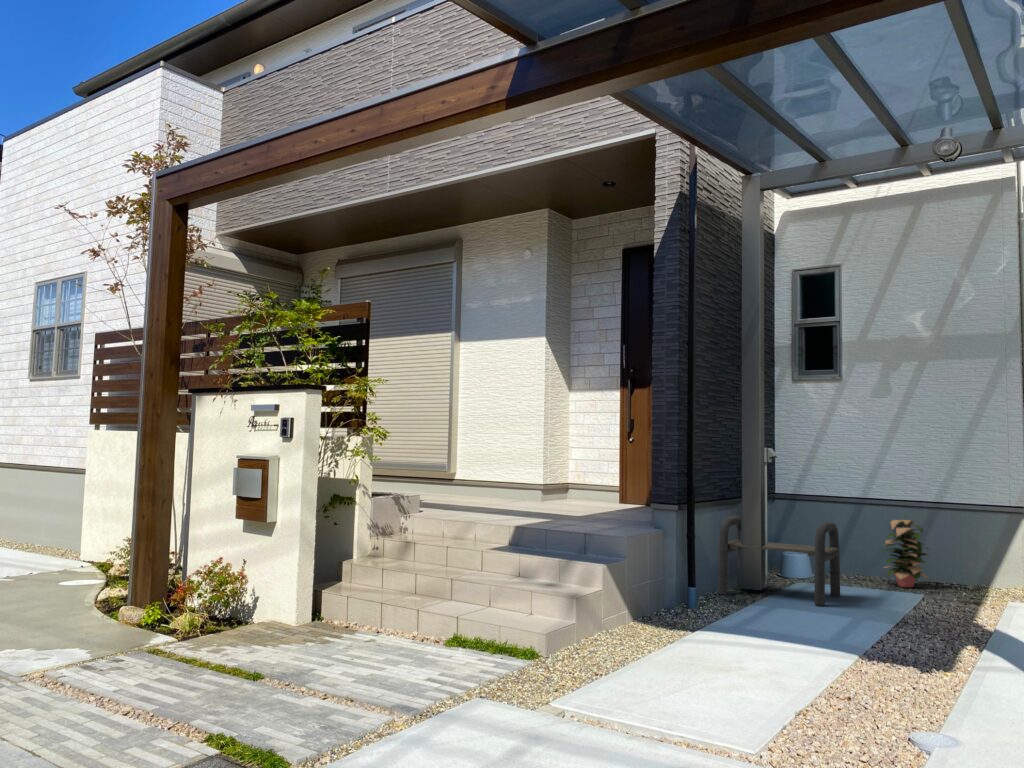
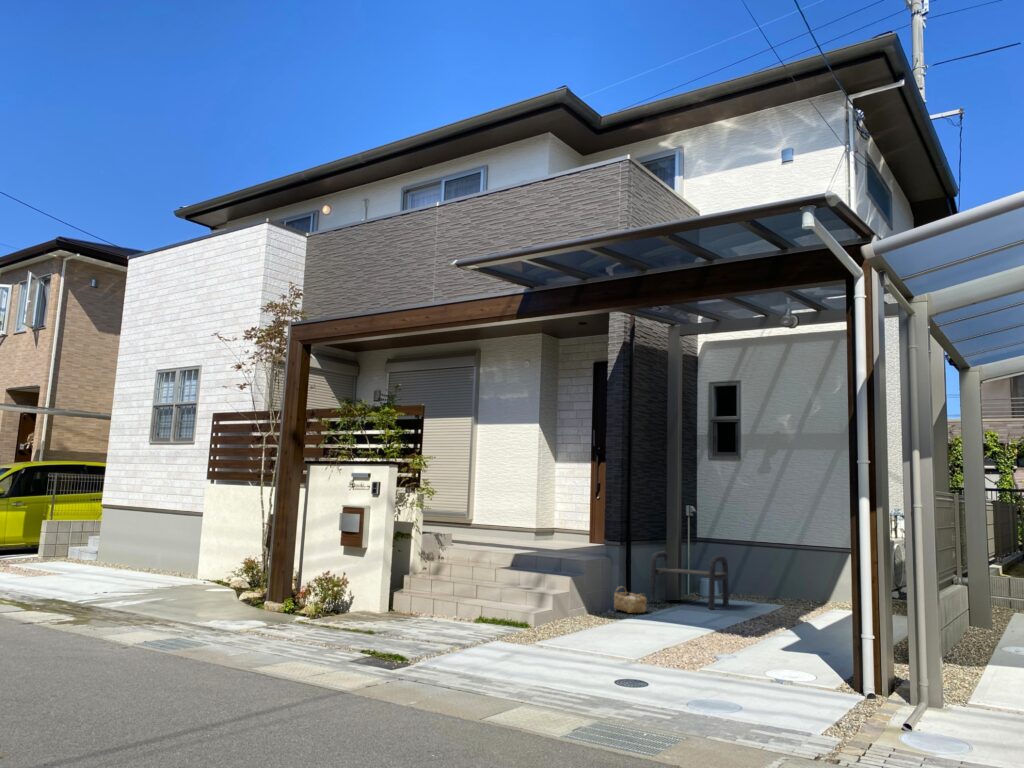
decorative plant: present [882,520,930,587] -> none [761,556,794,602]
woven basket: none [670,574,724,618] -> present [614,592,647,613]

